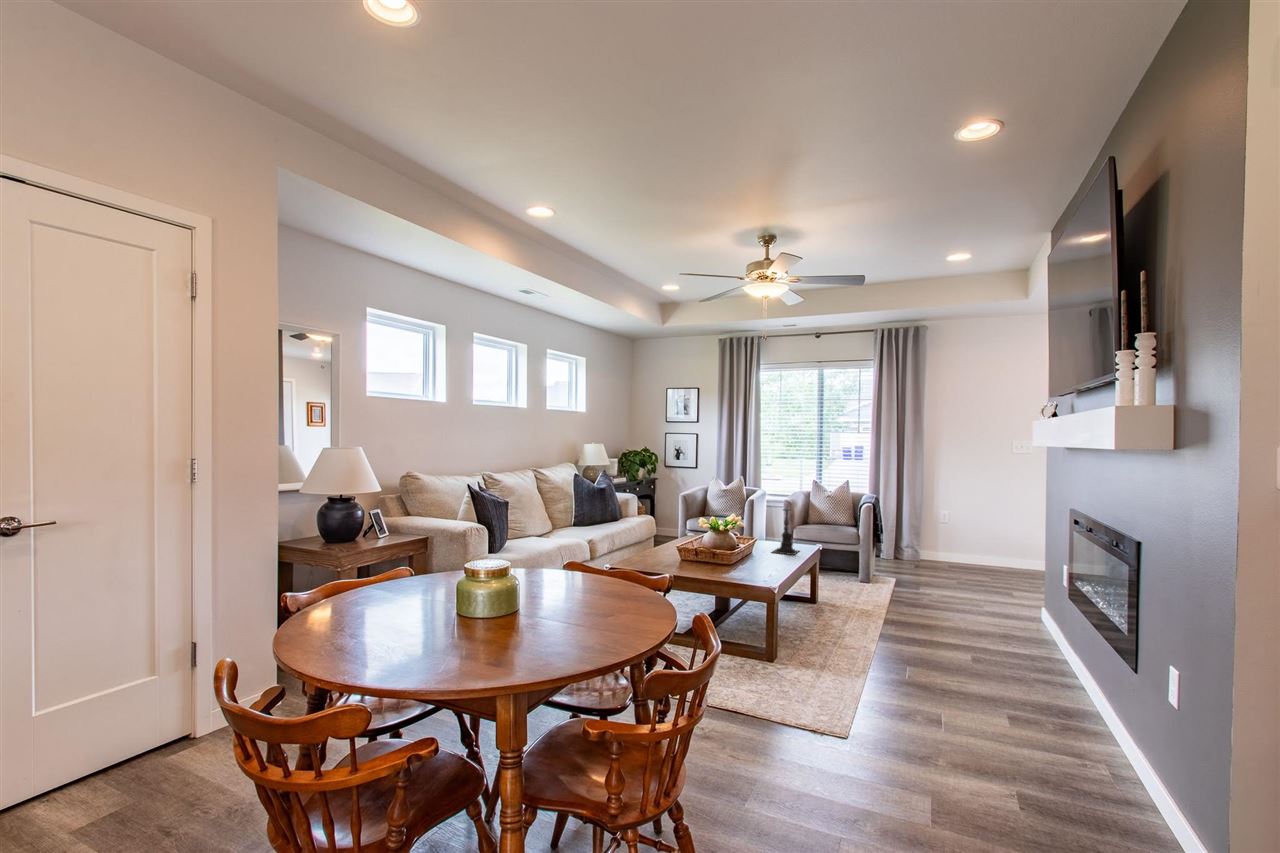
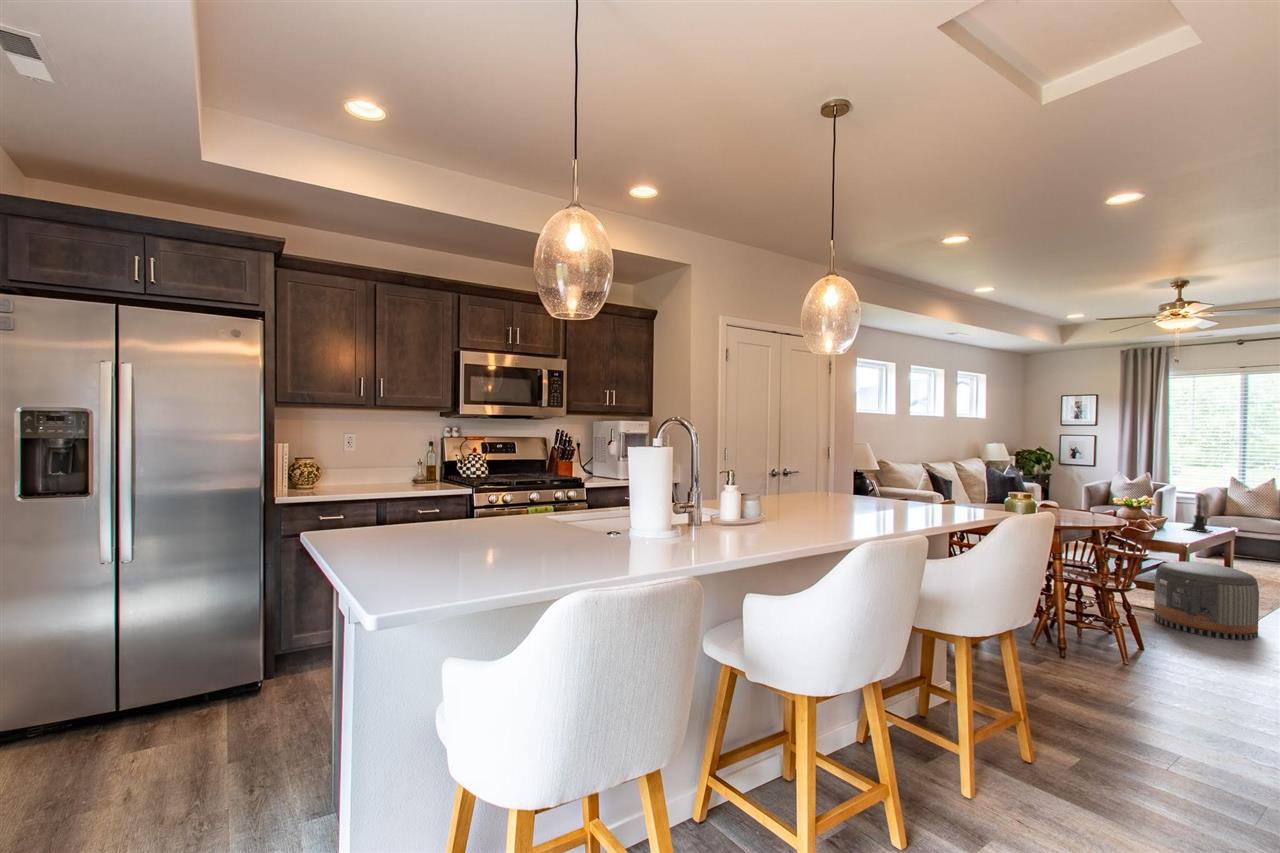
pouf: none [734,628,858,768] -> present [1154,561,1259,640]

